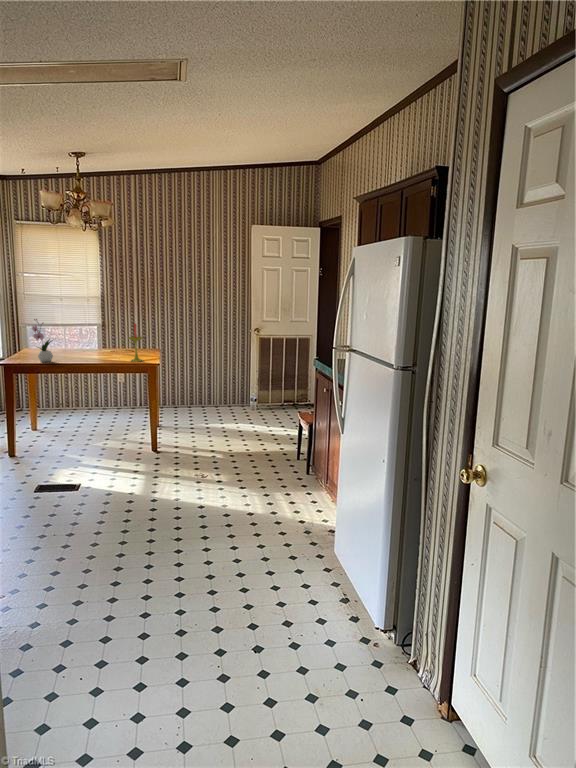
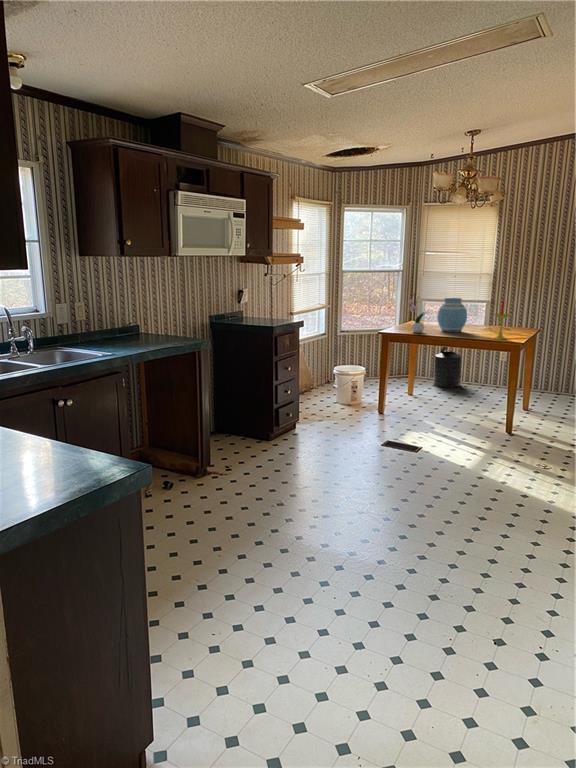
vase: none [63,322,95,359] -> present [437,298,467,332]
trash can: none [51,369,82,417] -> present [433,347,462,388]

